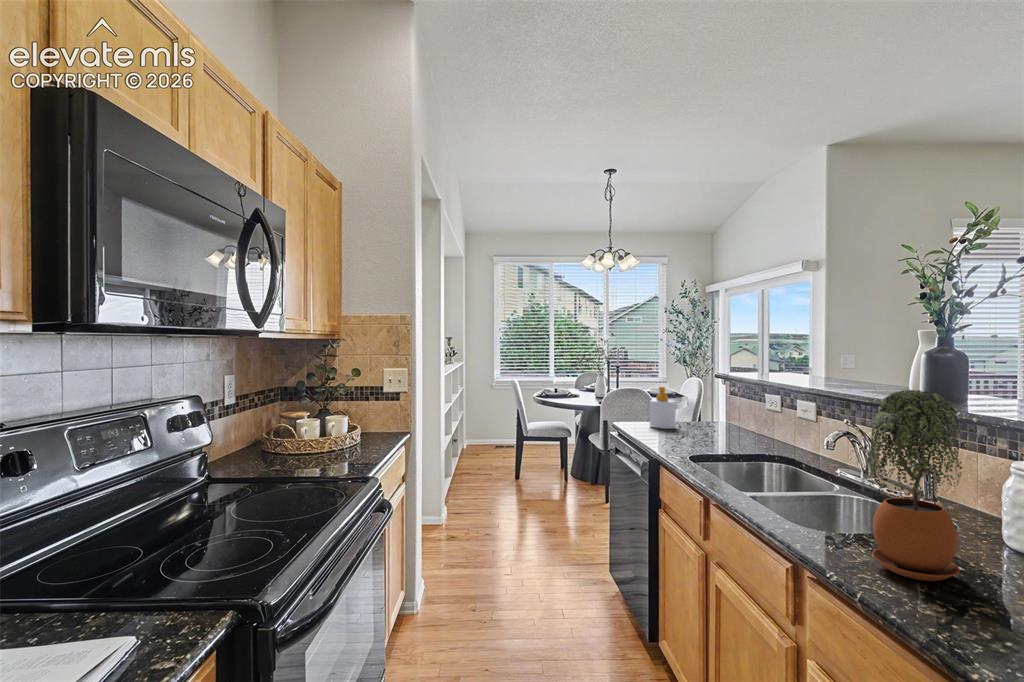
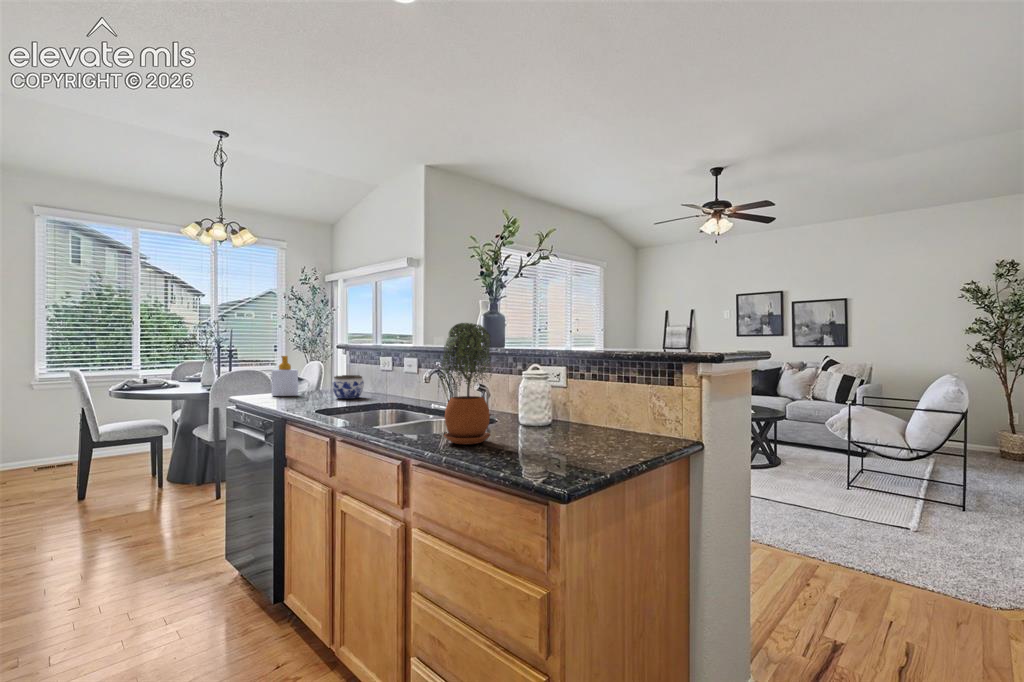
jar: none [711,412,748,441] -> present [332,375,364,399]

